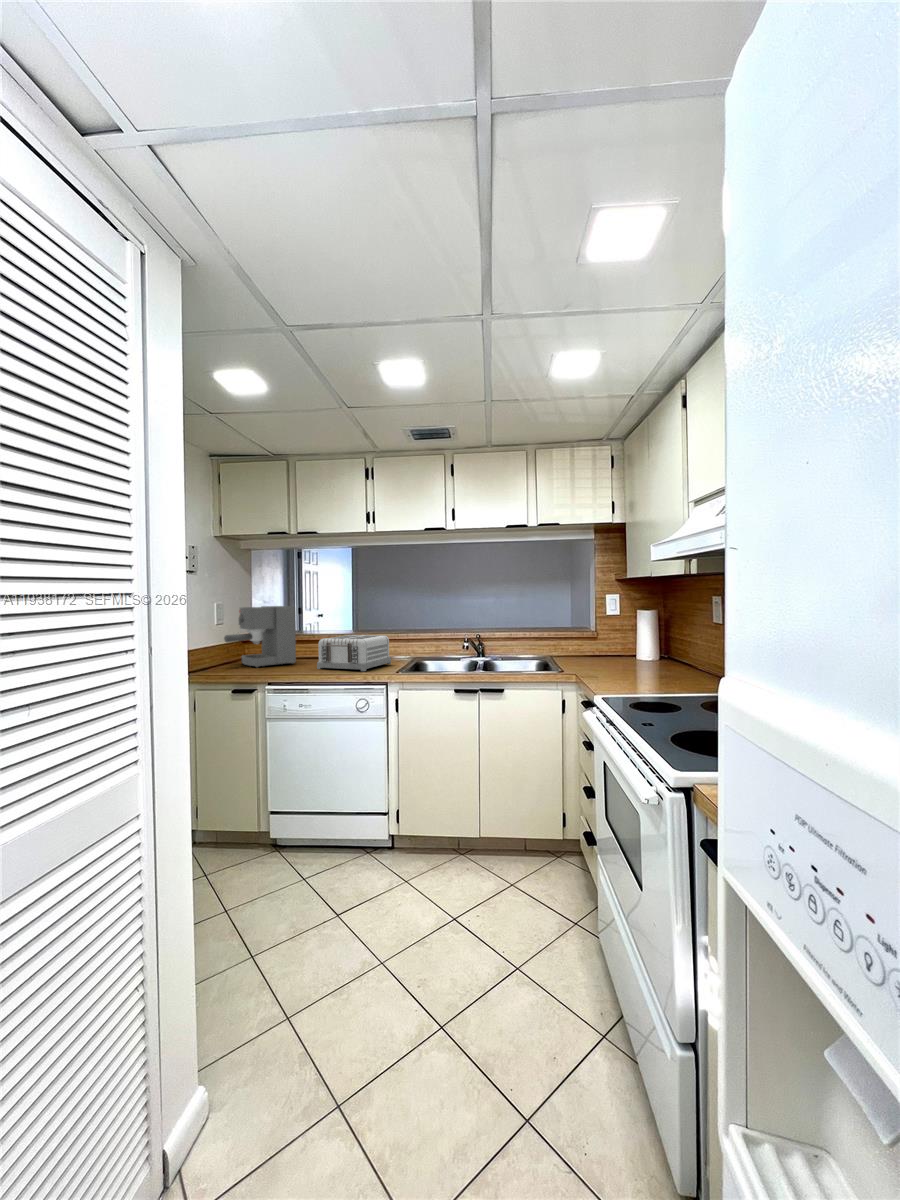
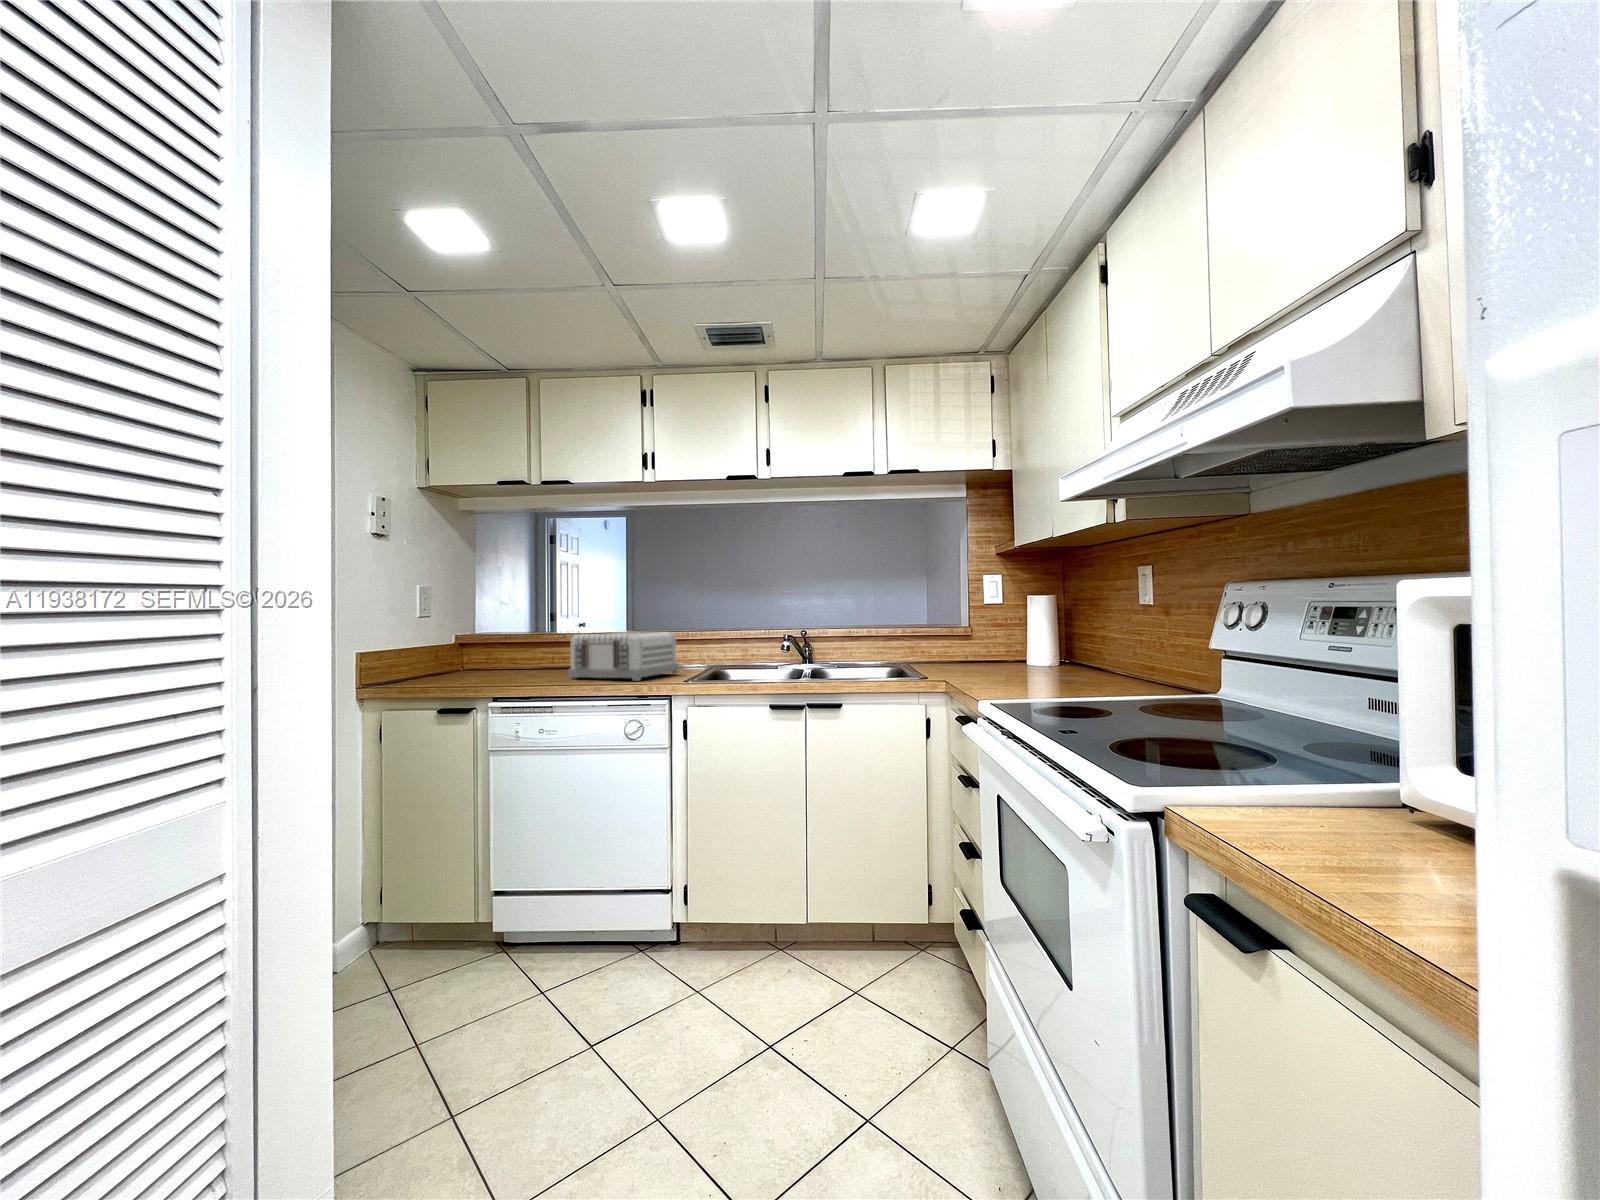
coffee maker: present [224,606,296,667] -> none [428,589,538,678]

